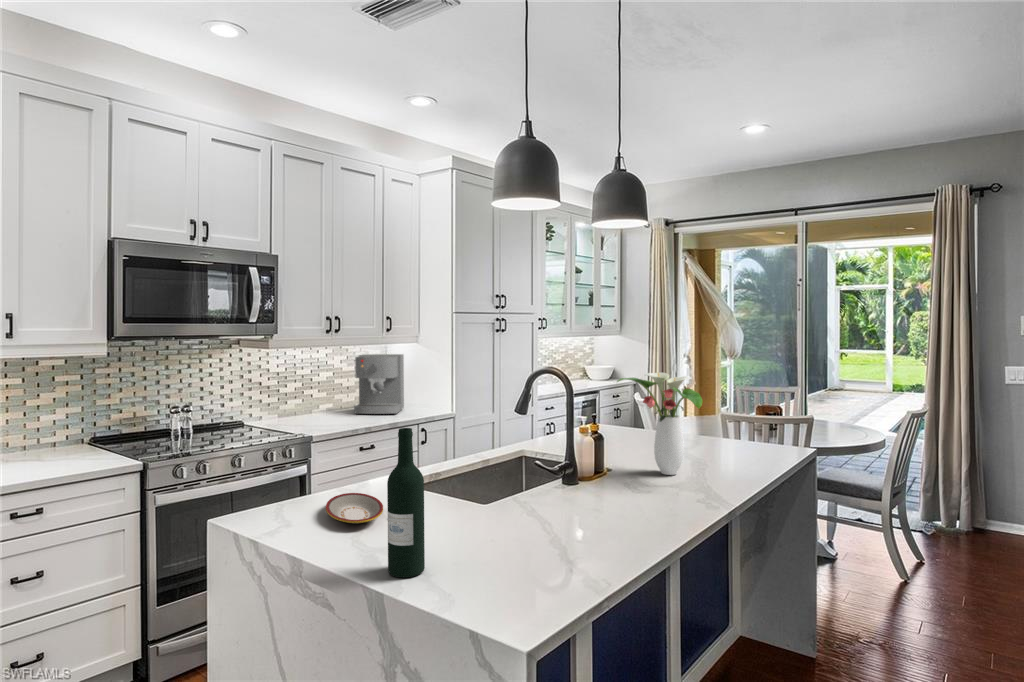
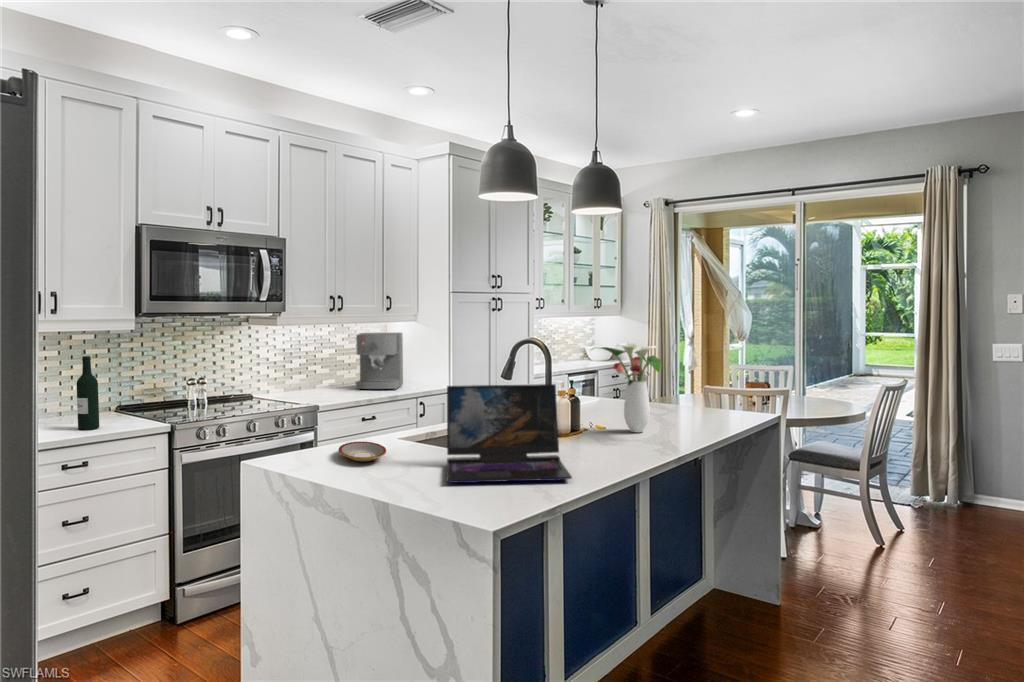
wine bottle: present [387,428,425,577] -> present [76,356,99,430]
laptop: none [457,428,618,562] -> present [446,384,572,483]

